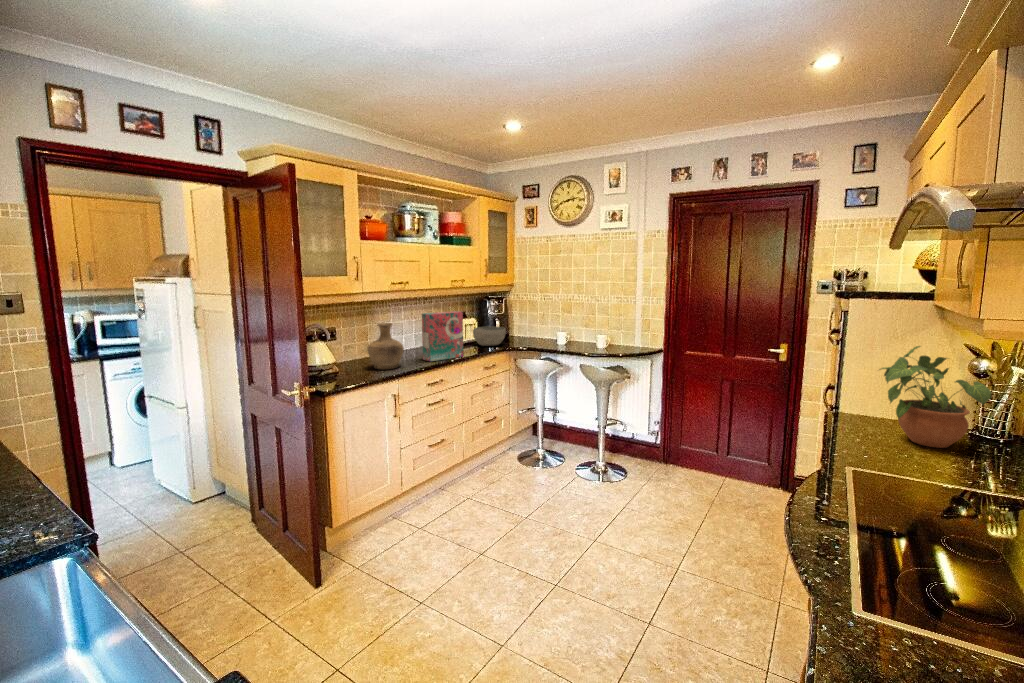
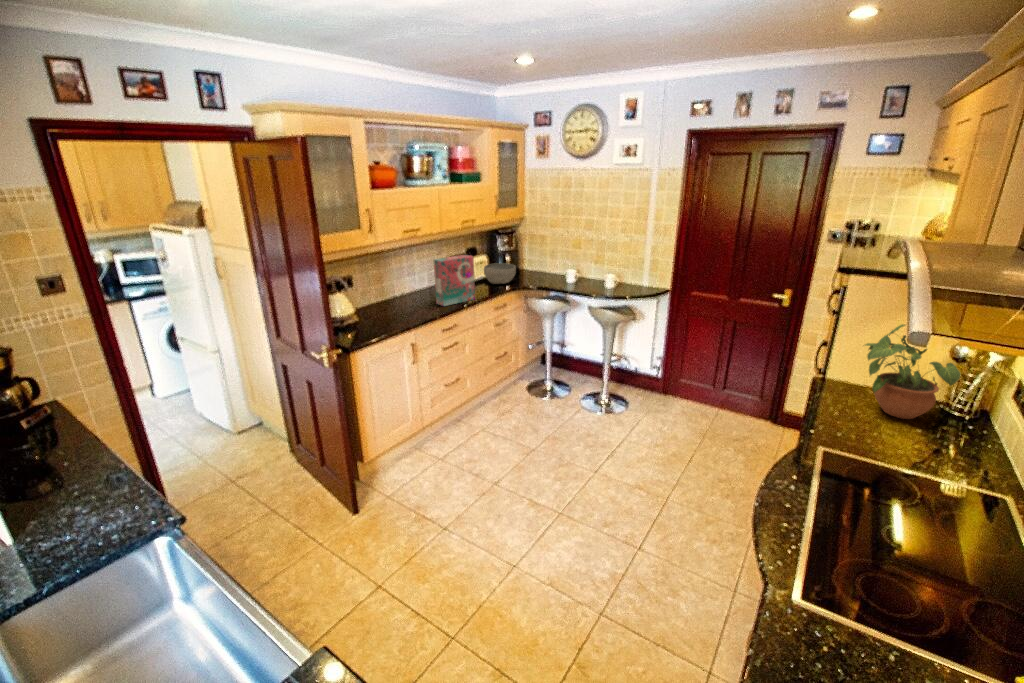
vase: present [368,323,404,369] -> none [384,271,418,317]

